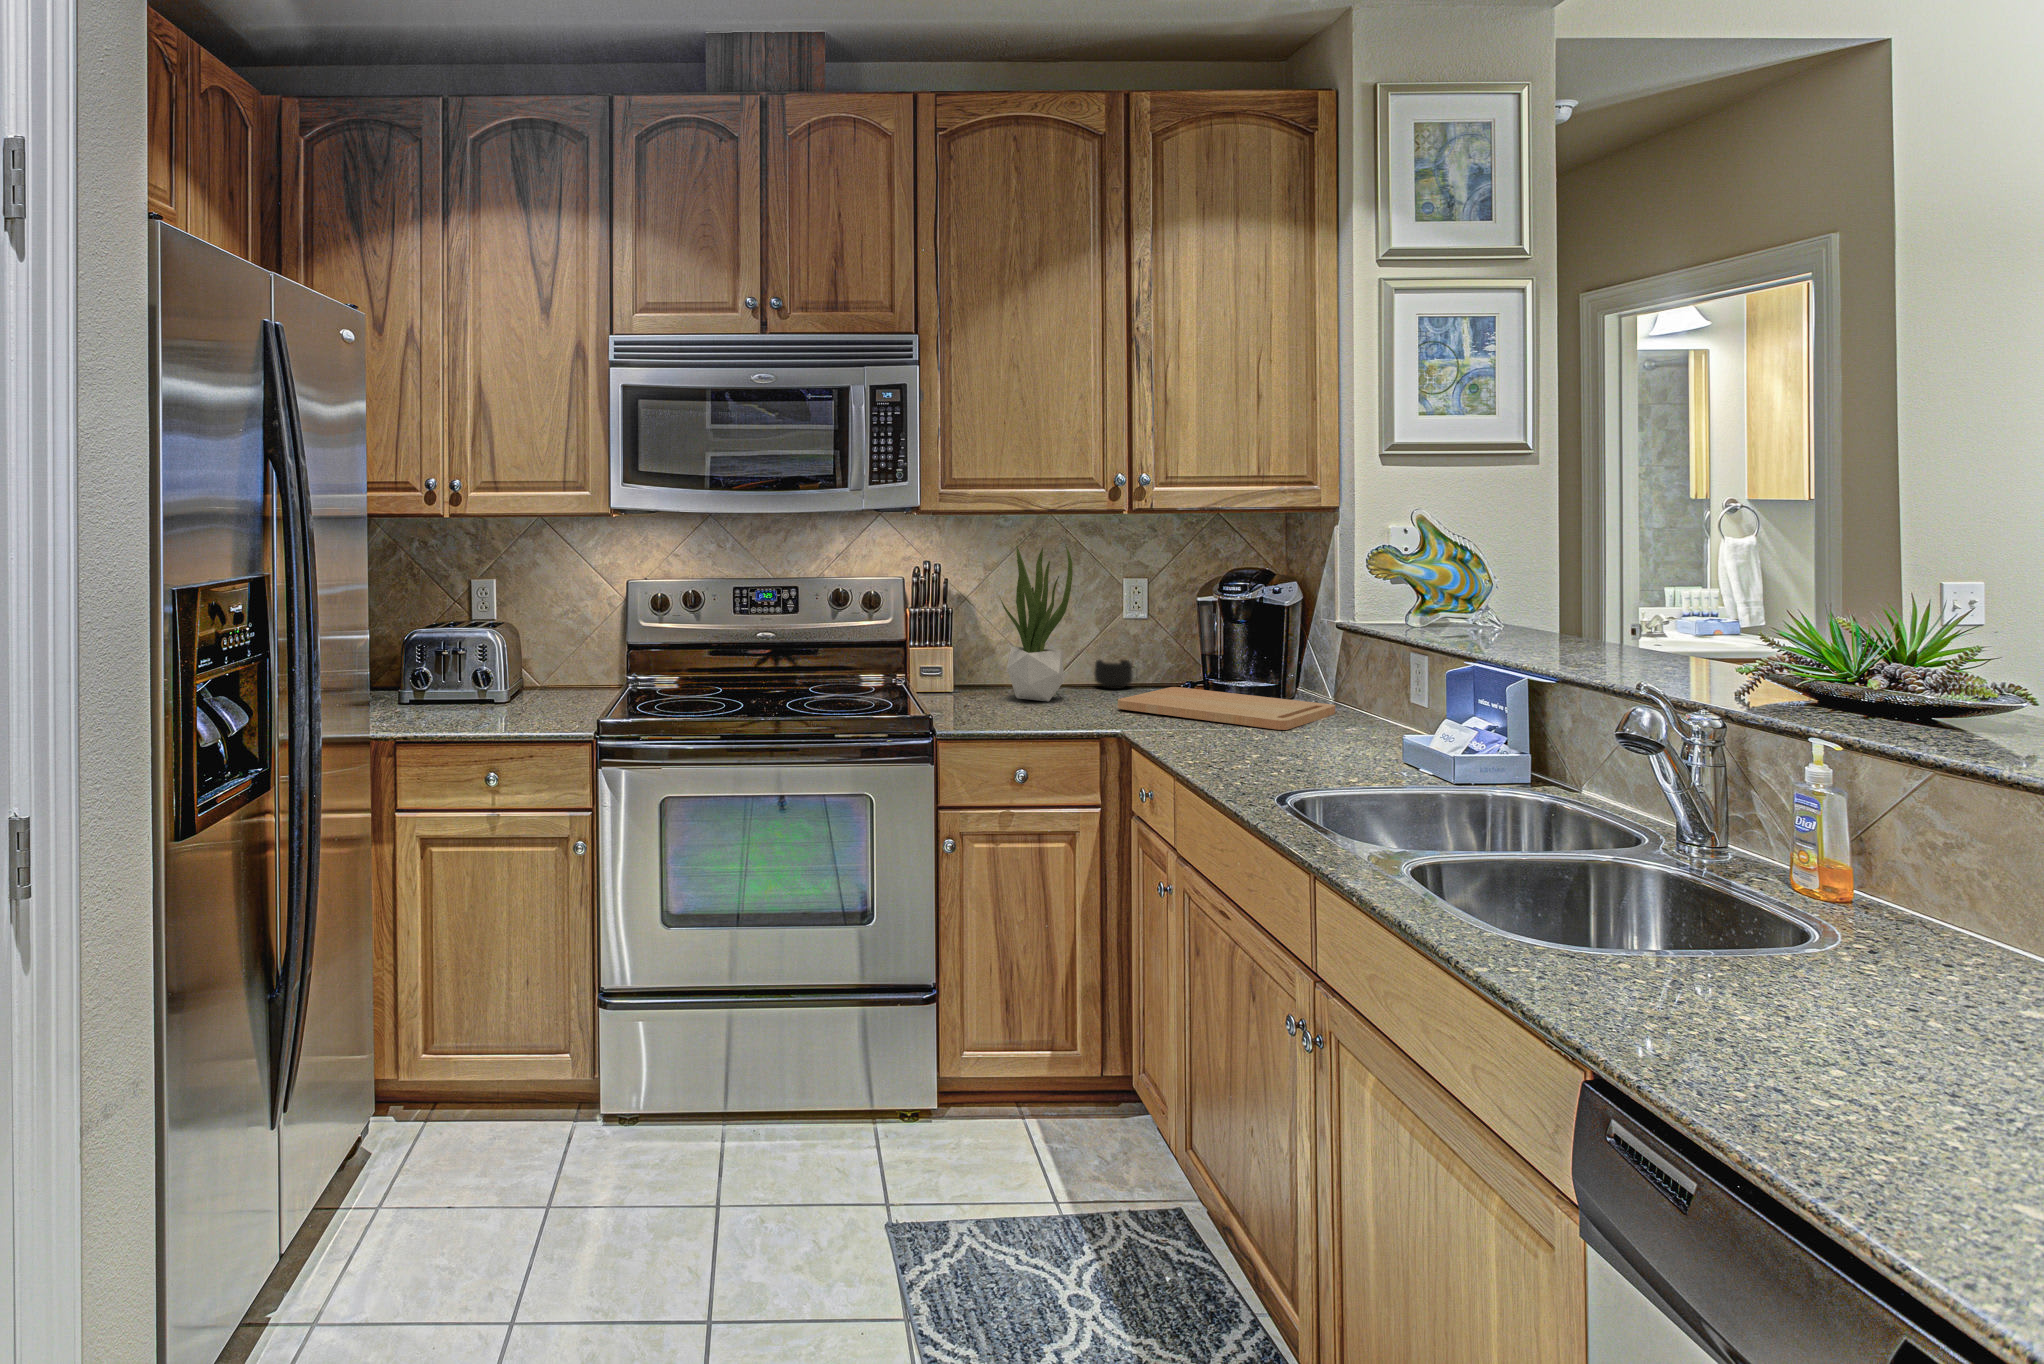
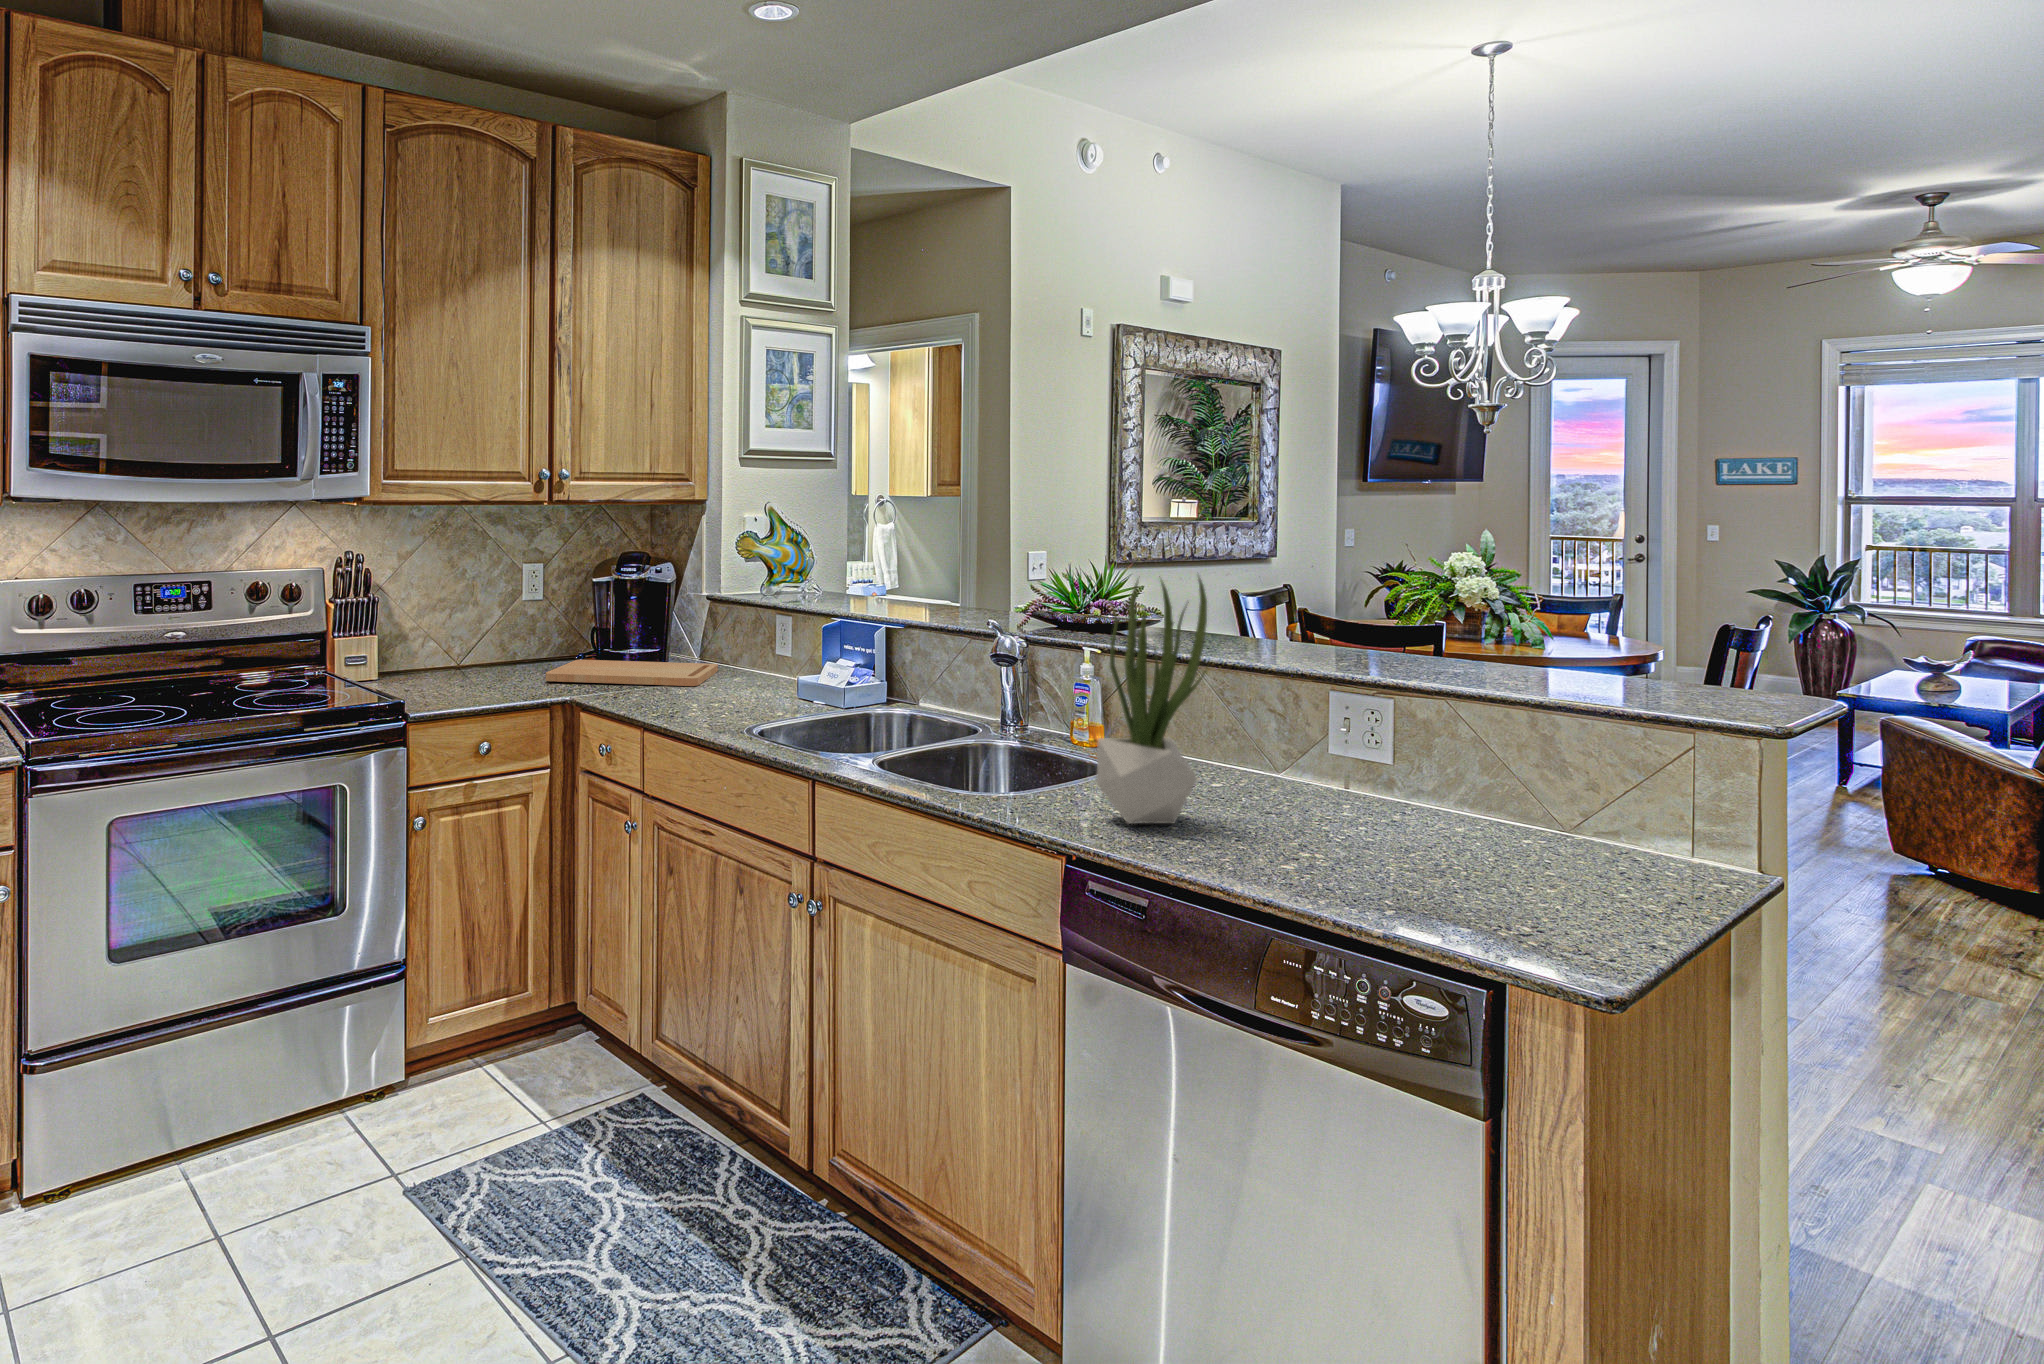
potted plant: present [1001,545,1073,701] -> present [1096,577,1207,824]
mug: present [1094,660,1138,689] -> none [501,639,542,666]

